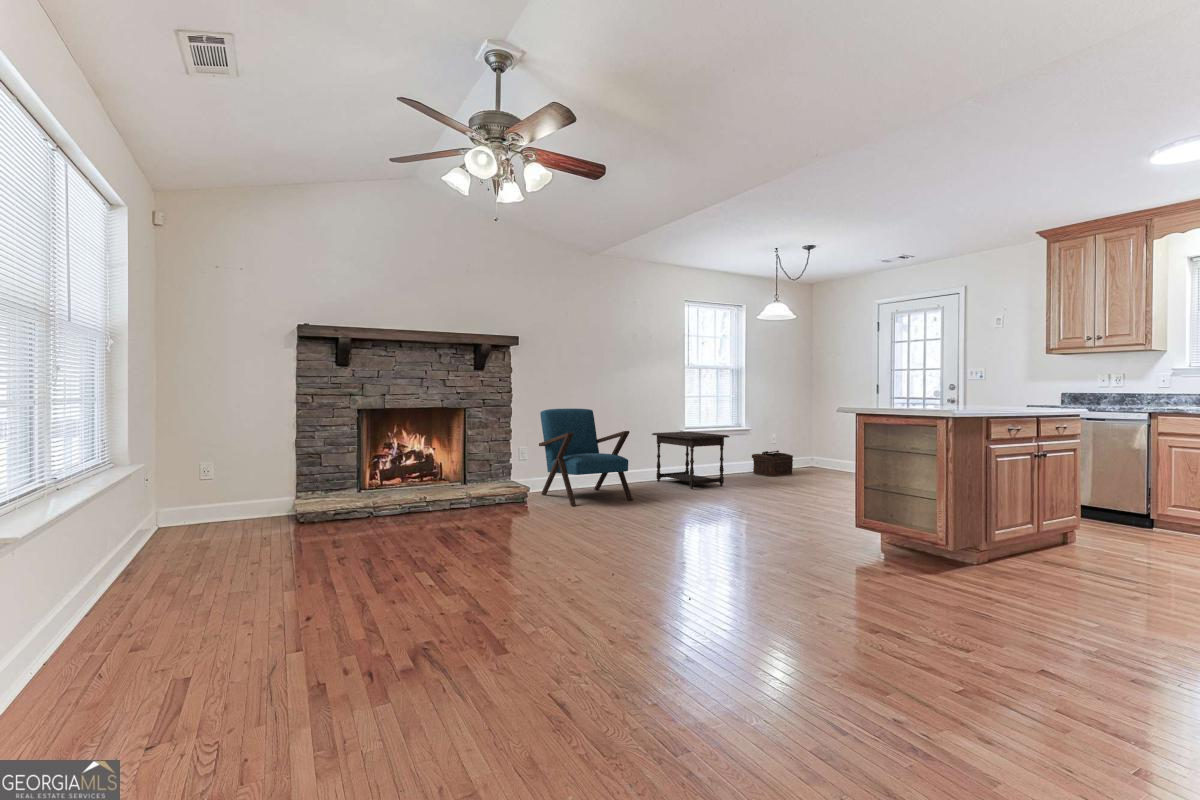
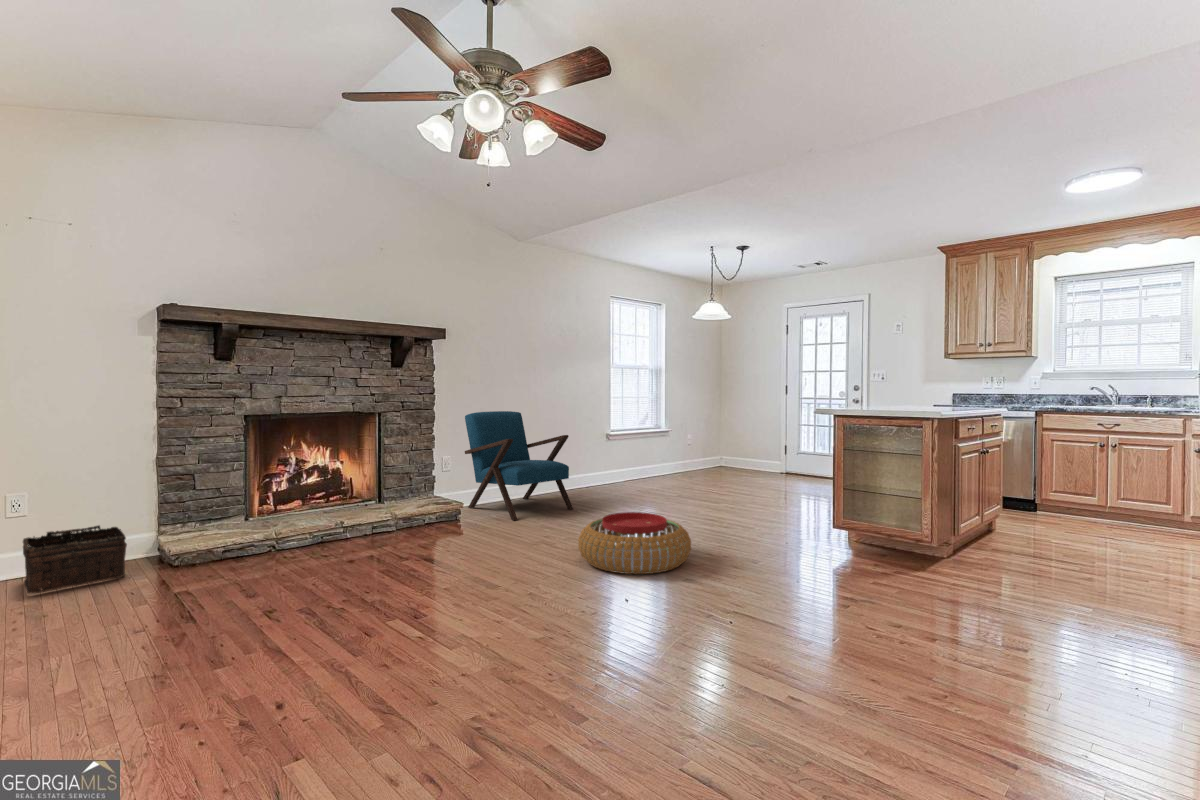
side table: present [652,432,729,489] -> none [576,433,657,493]
basket: present [752,451,793,476] -> present [23,526,127,593]
pouf: none [603,500,705,552] -> present [578,512,691,574]

